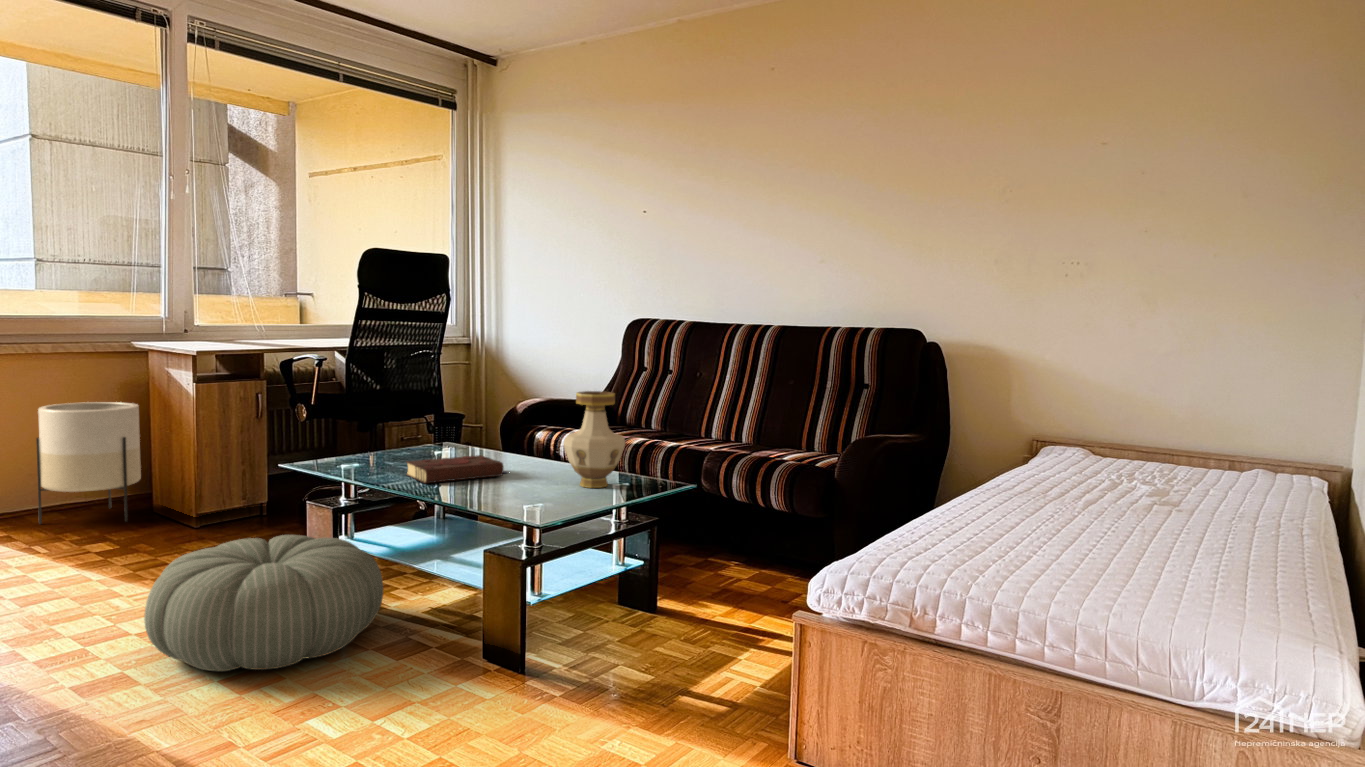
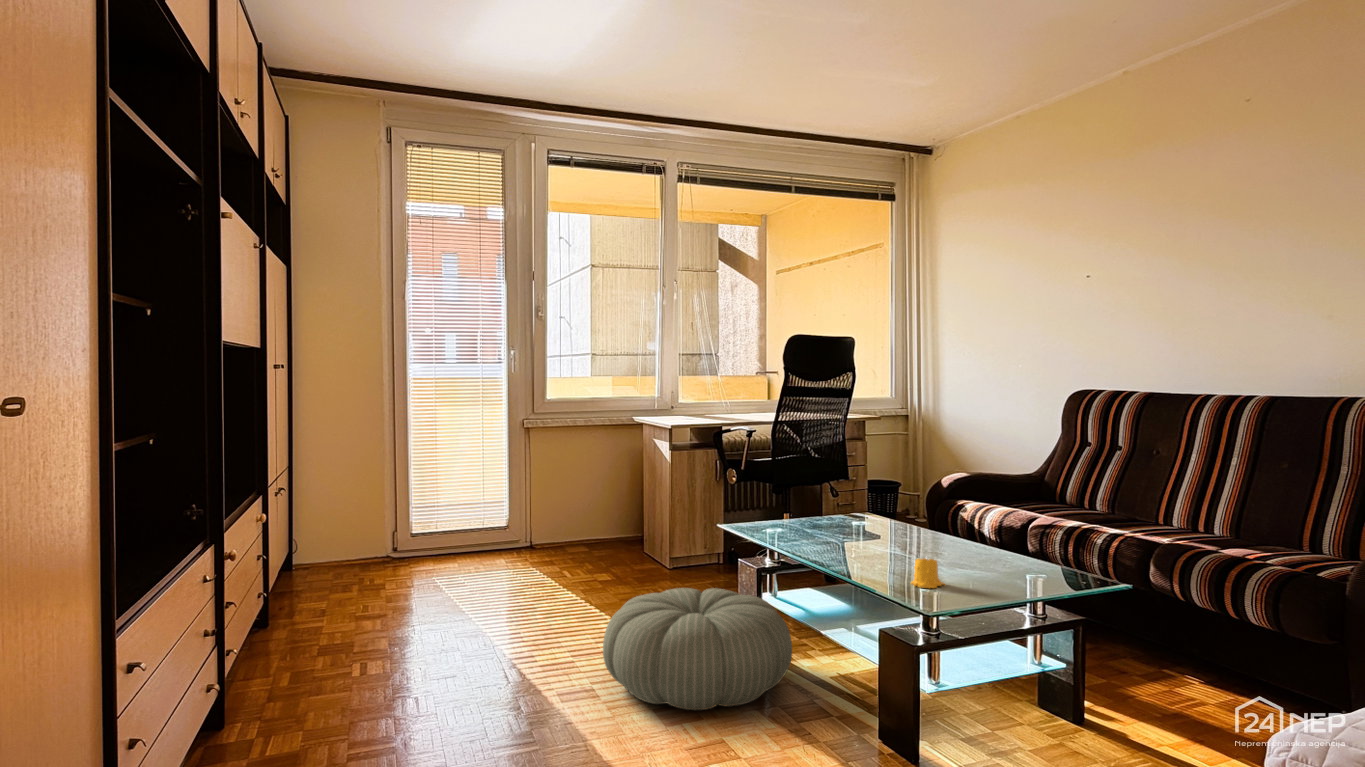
vase: present [564,391,625,488] -> none [972,470,1044,575]
planter: present [36,402,141,524] -> none [570,463,637,560]
book: present [407,455,504,483] -> none [821,529,921,553]
candle: none [512,475,545,506] -> present [911,558,945,588]

